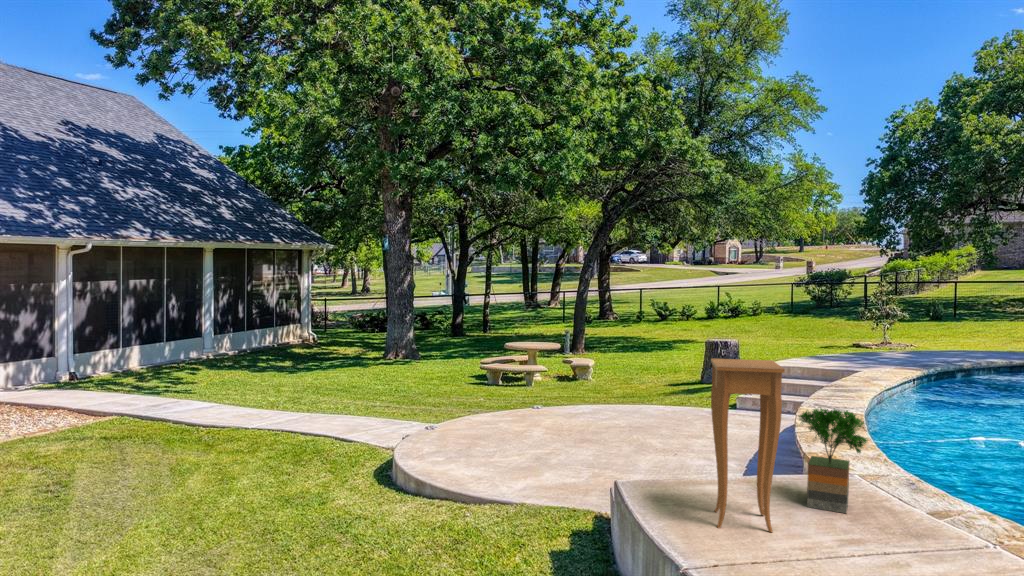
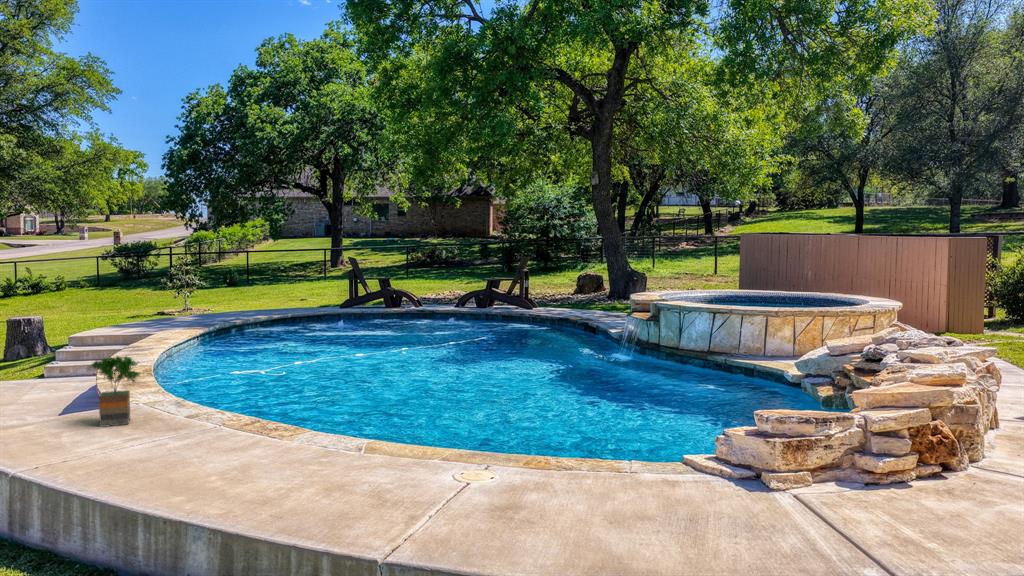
side table: present [711,359,785,532] -> none [15,327,75,451]

